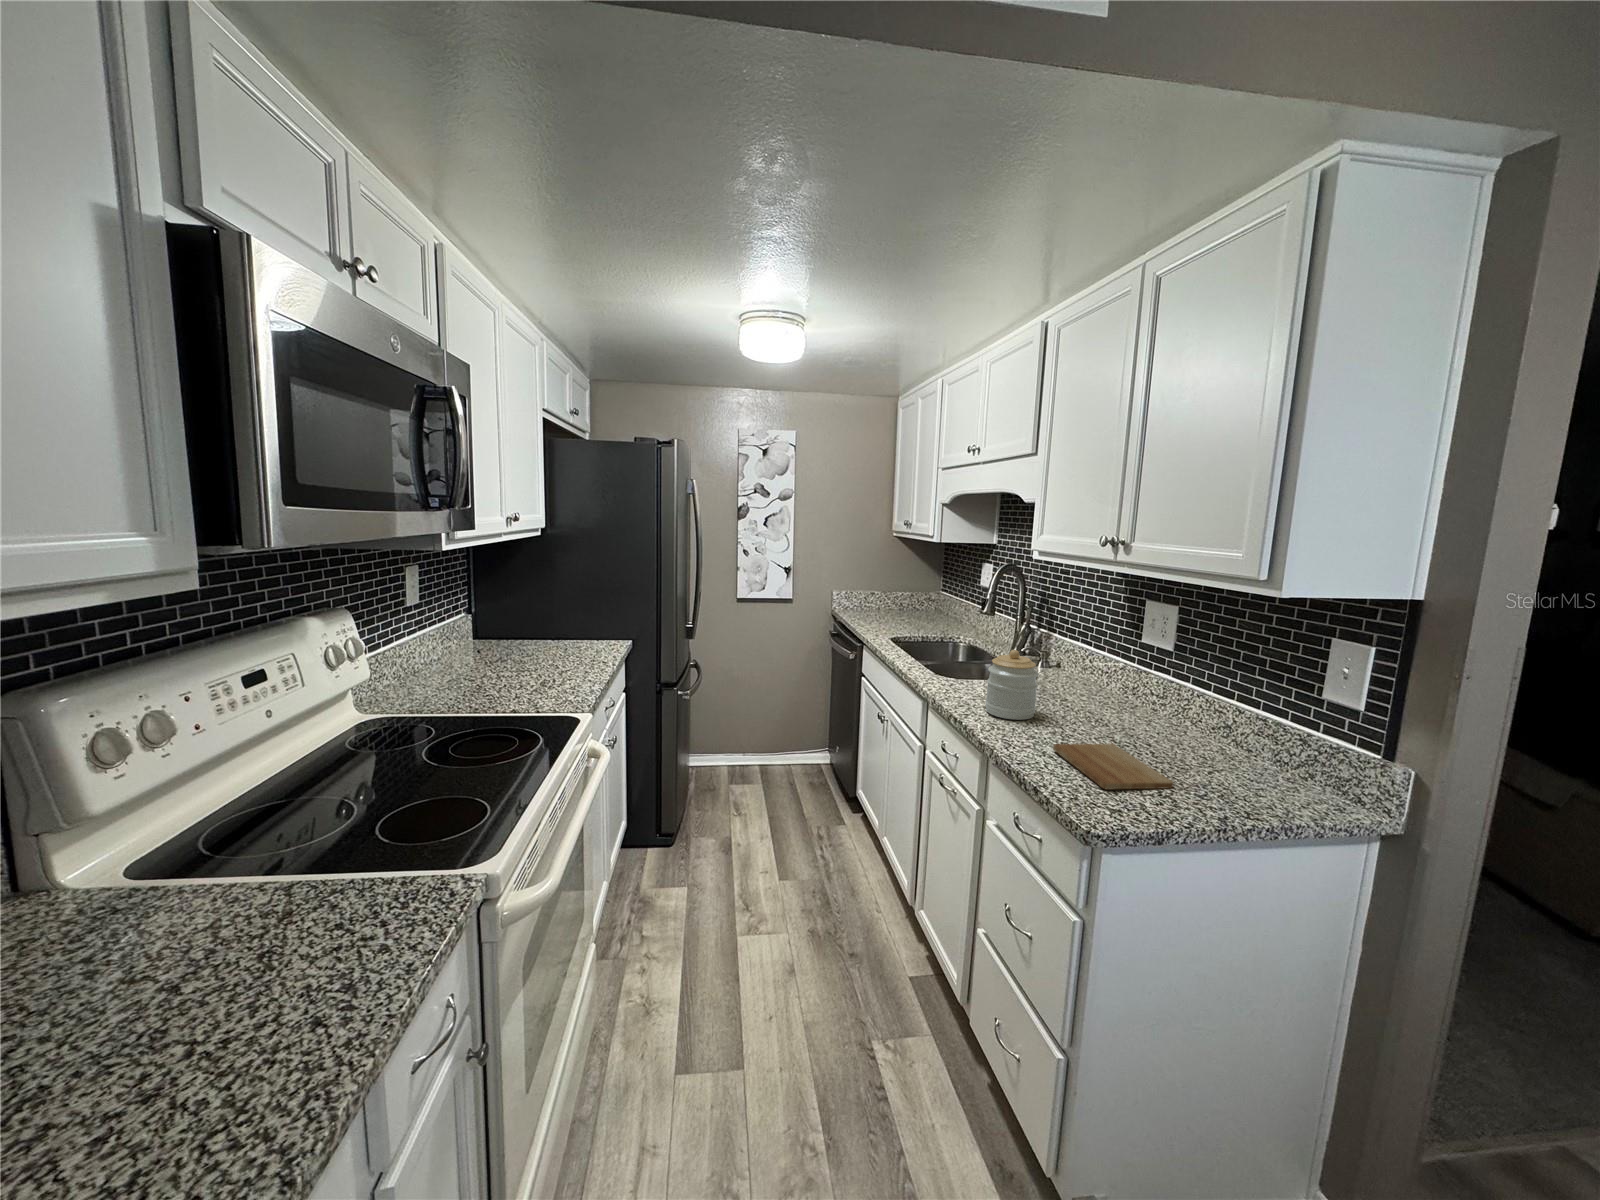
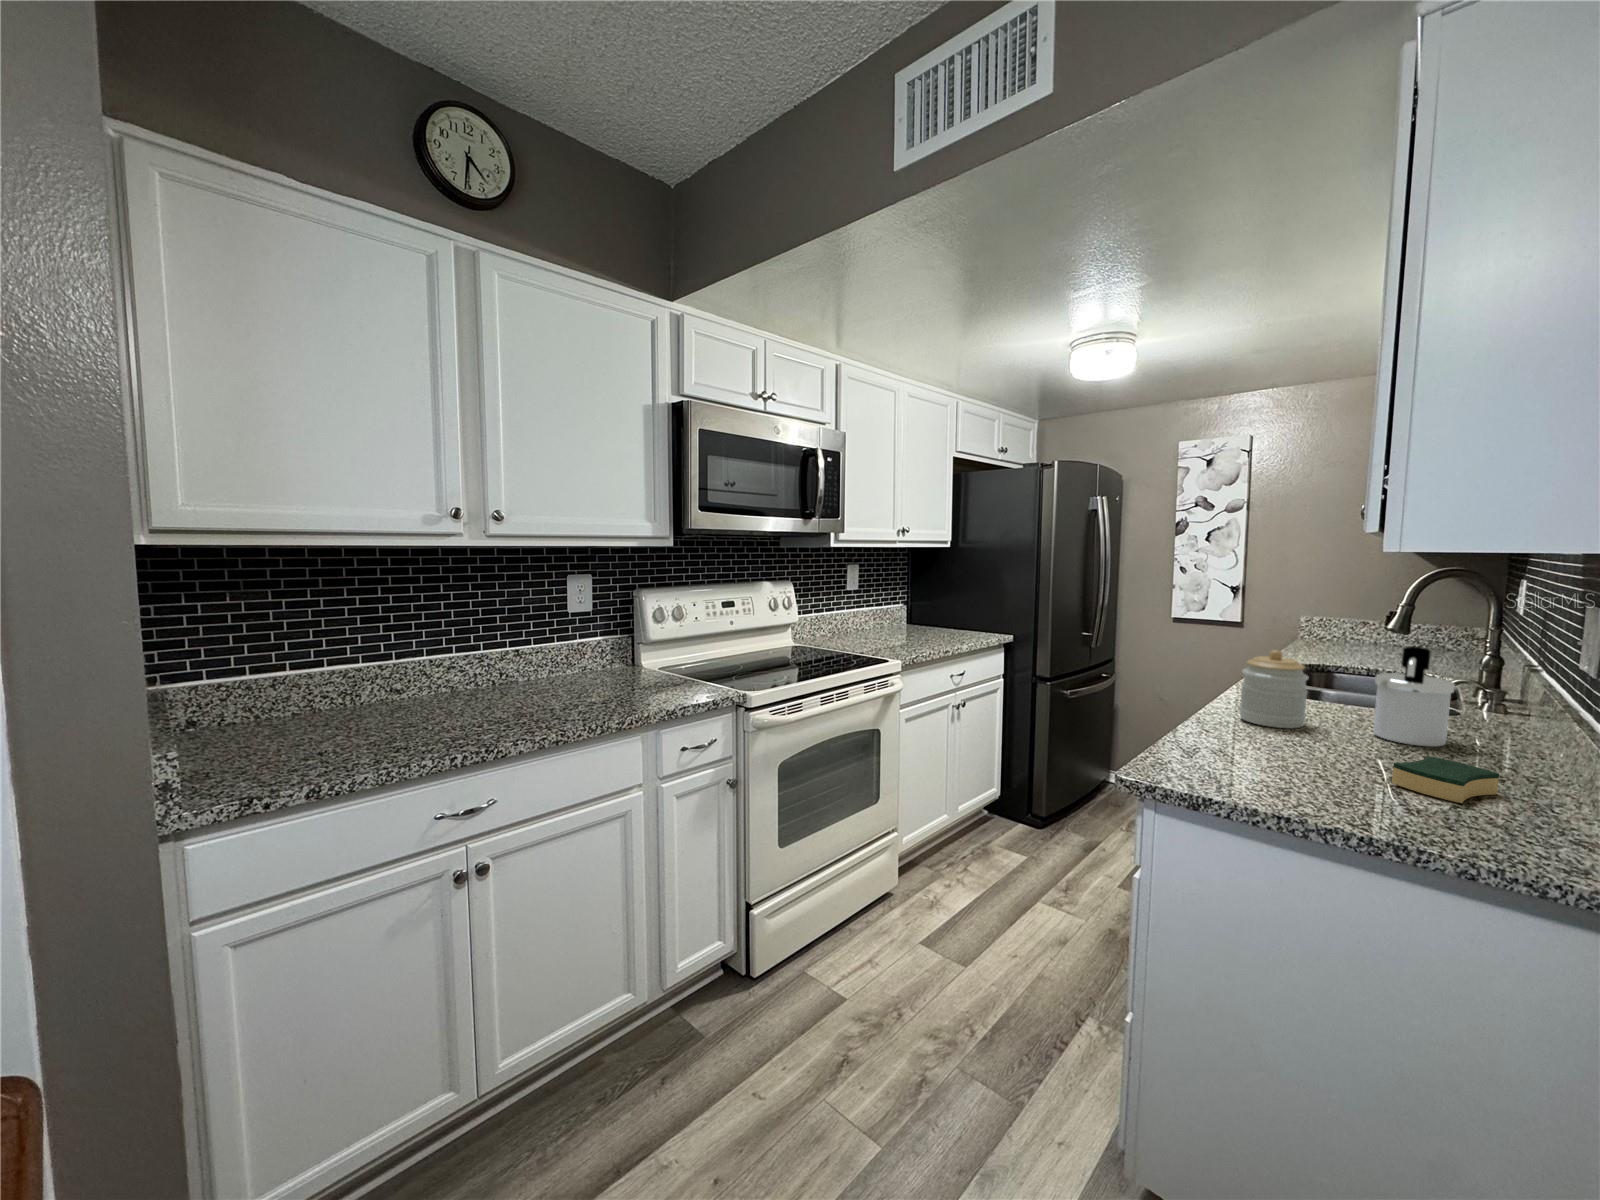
soap dispenser: none [1068,637,1123,714] -> present [1373,647,1455,747]
sponge: none [1170,730,1231,767] -> present [1392,756,1499,803]
cutting board: present [1053,744,1173,789] -> none [1212,738,1326,790]

